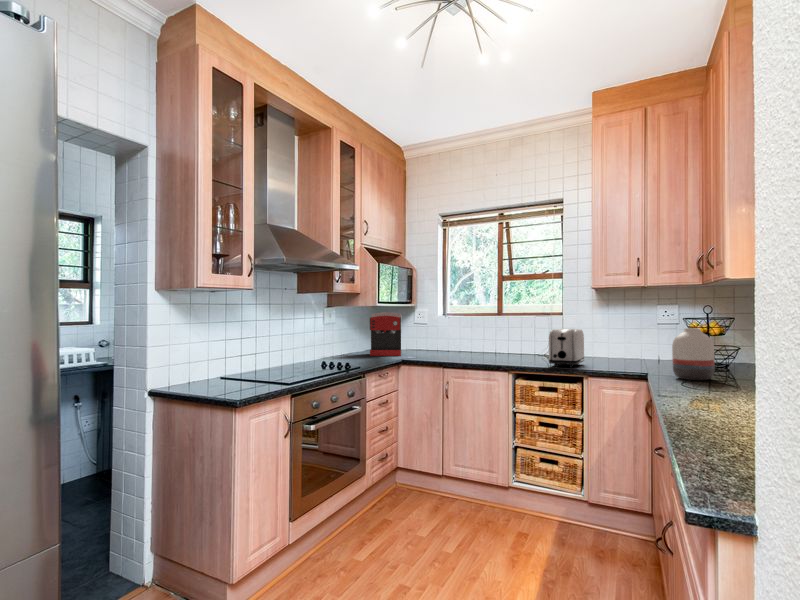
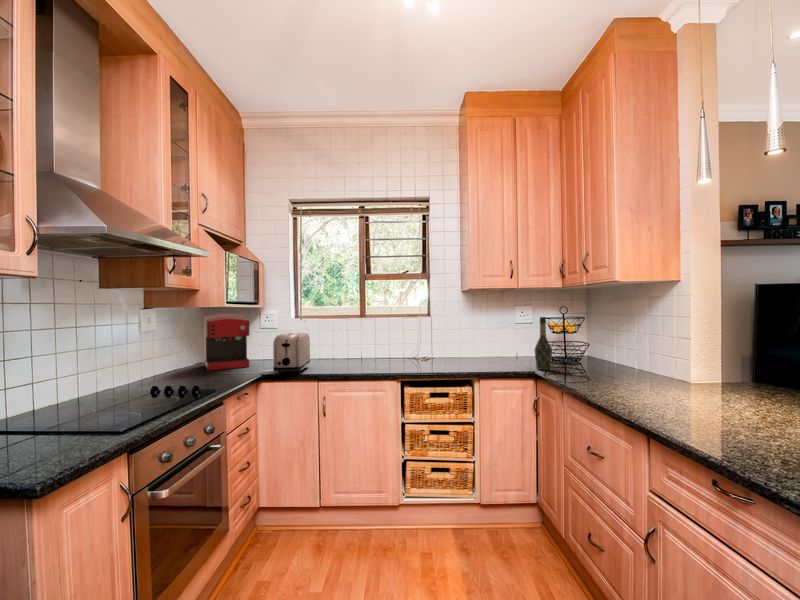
wine bottle: none [647,316,666,371] -> present [534,317,552,370]
vase: present [672,328,715,380] -> none [580,331,617,381]
toaster: present [549,329,584,368] -> present [273,333,310,374]

